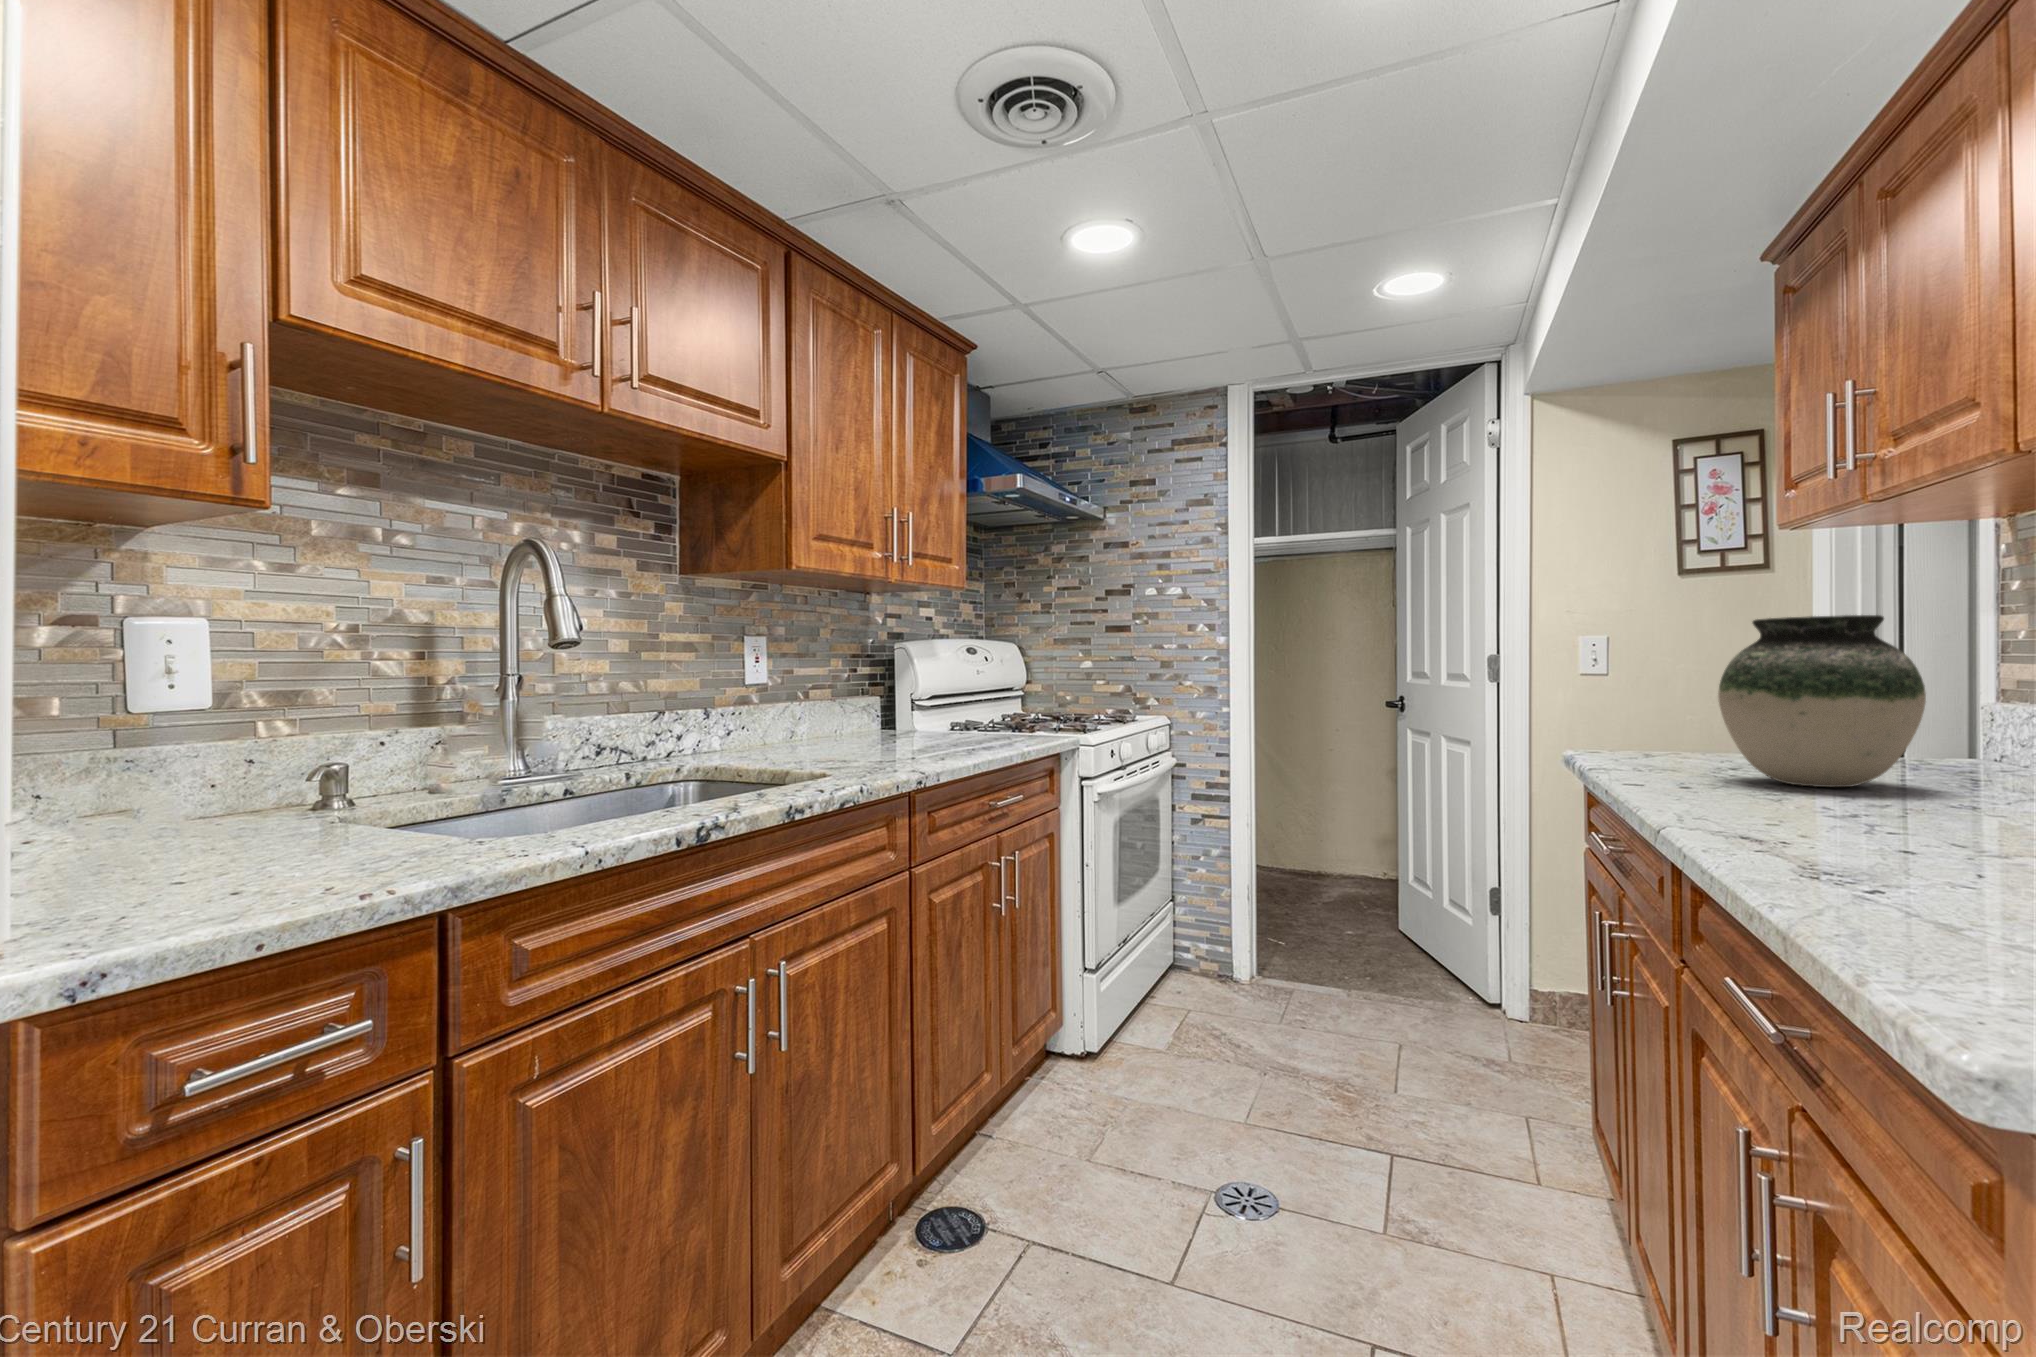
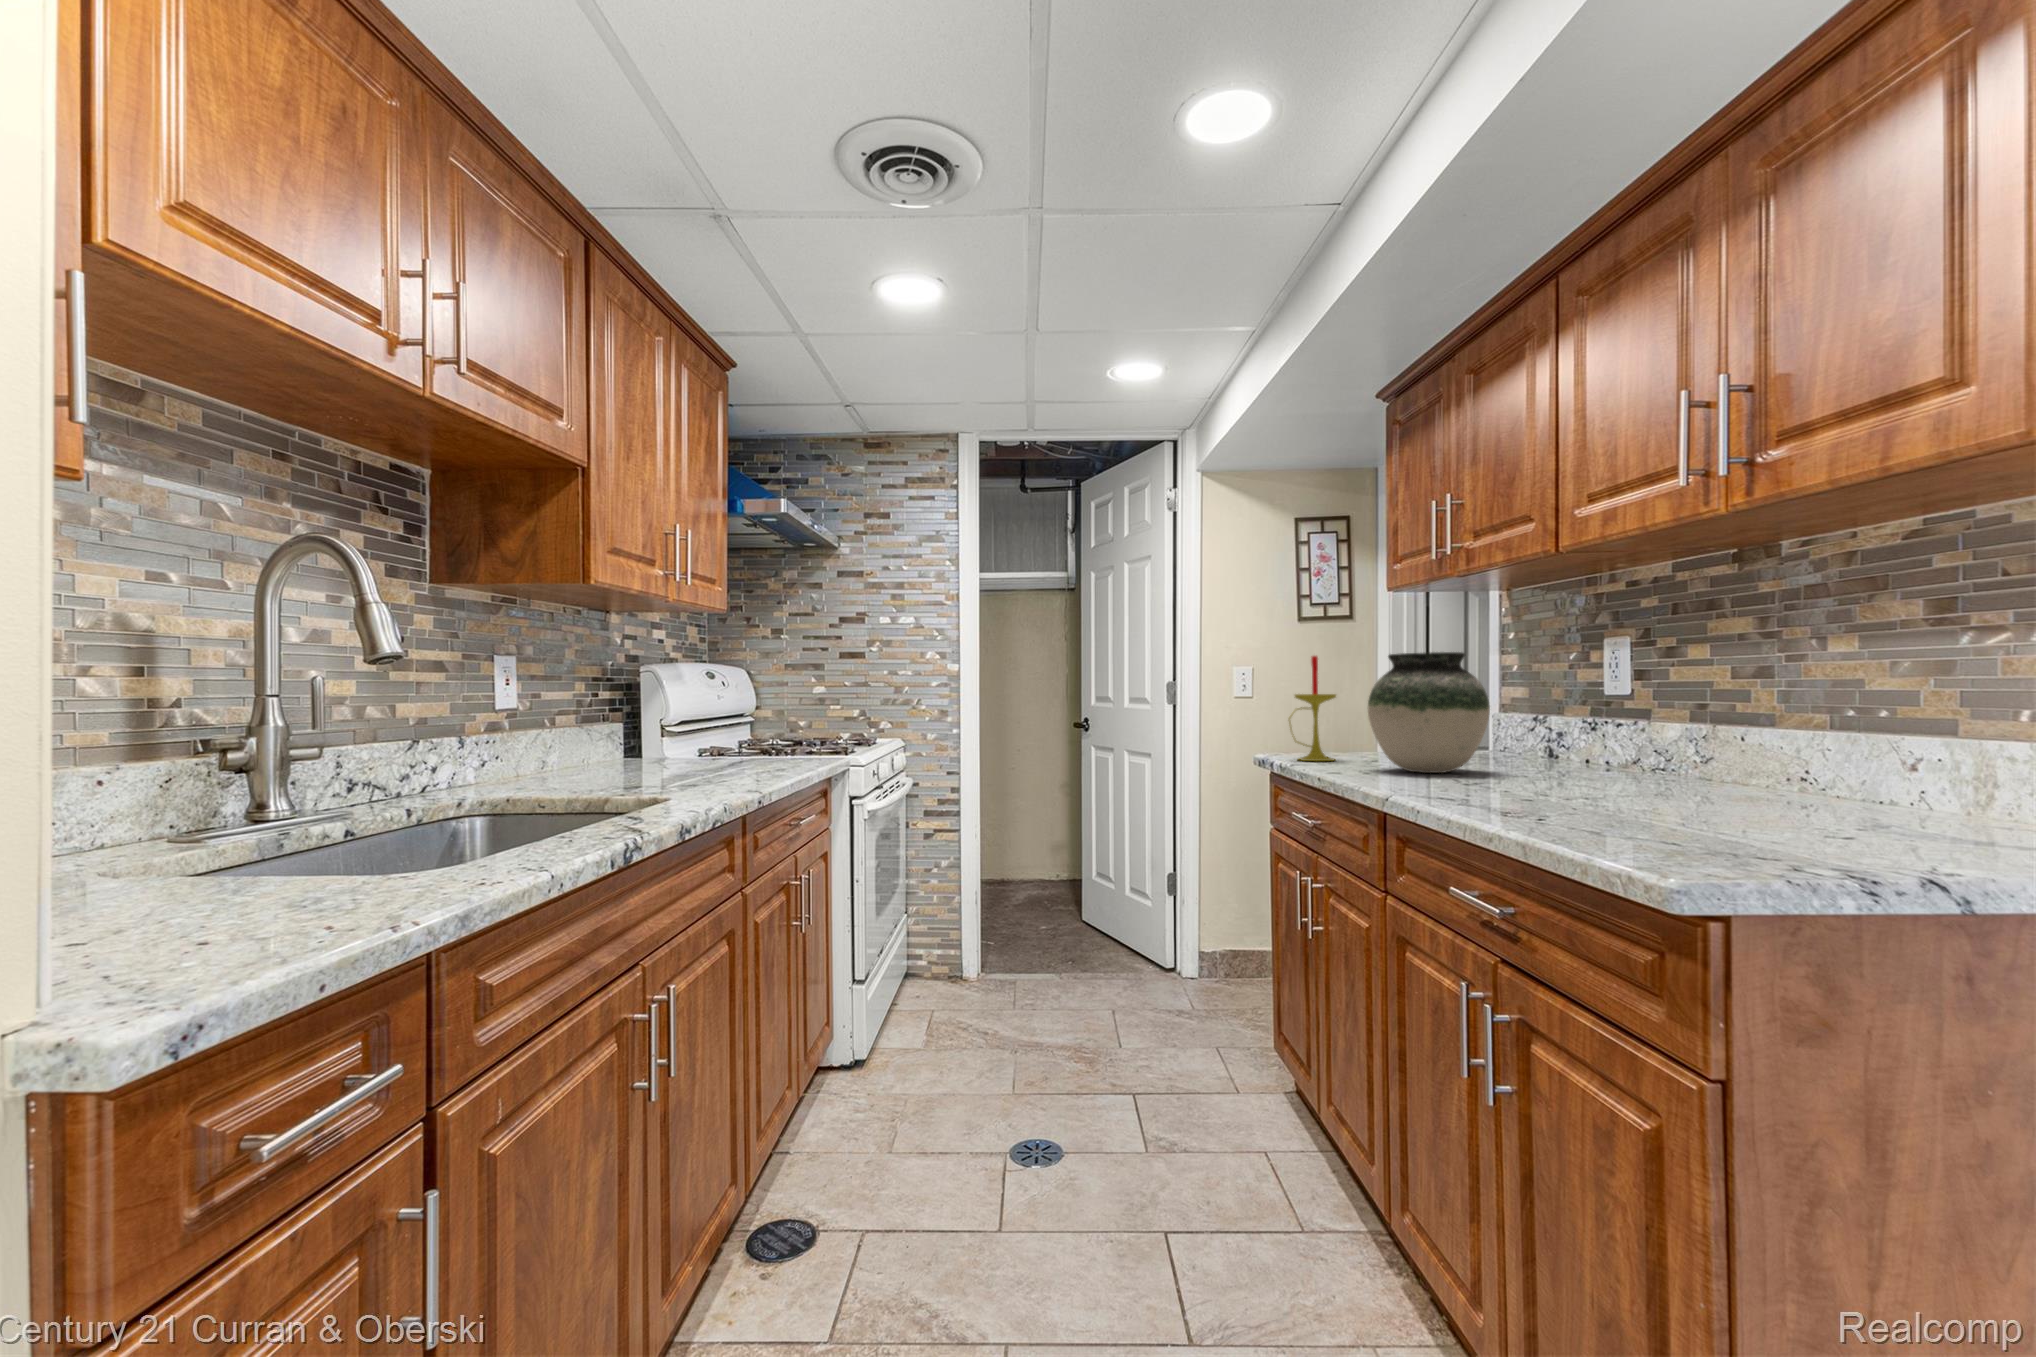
candle: none [1618,618,1696,763] -> present [1289,656,1336,761]

